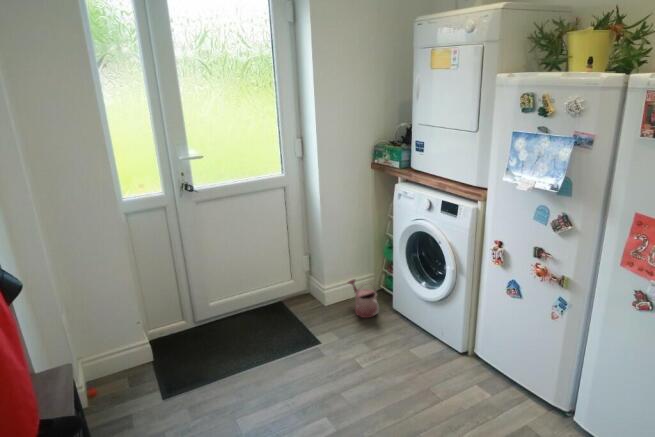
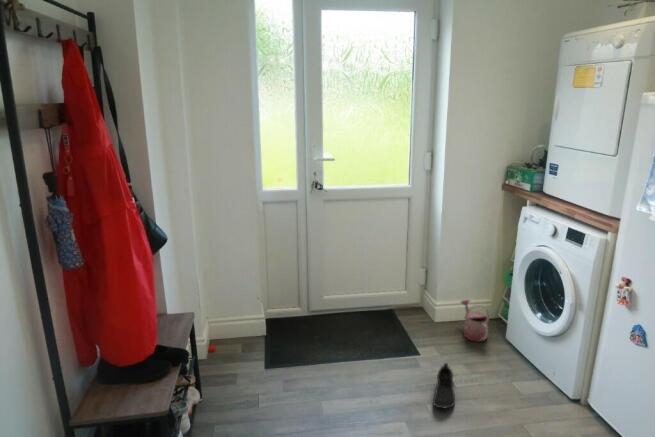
shoe: none [344,347,366,393] -> present [433,363,455,408]

